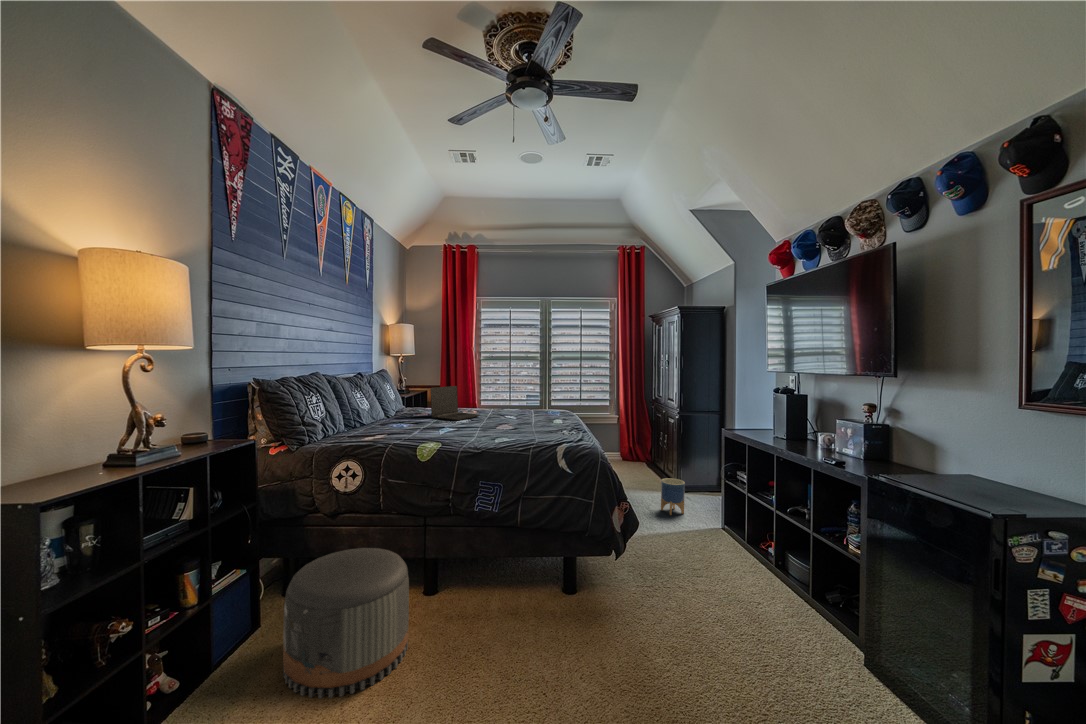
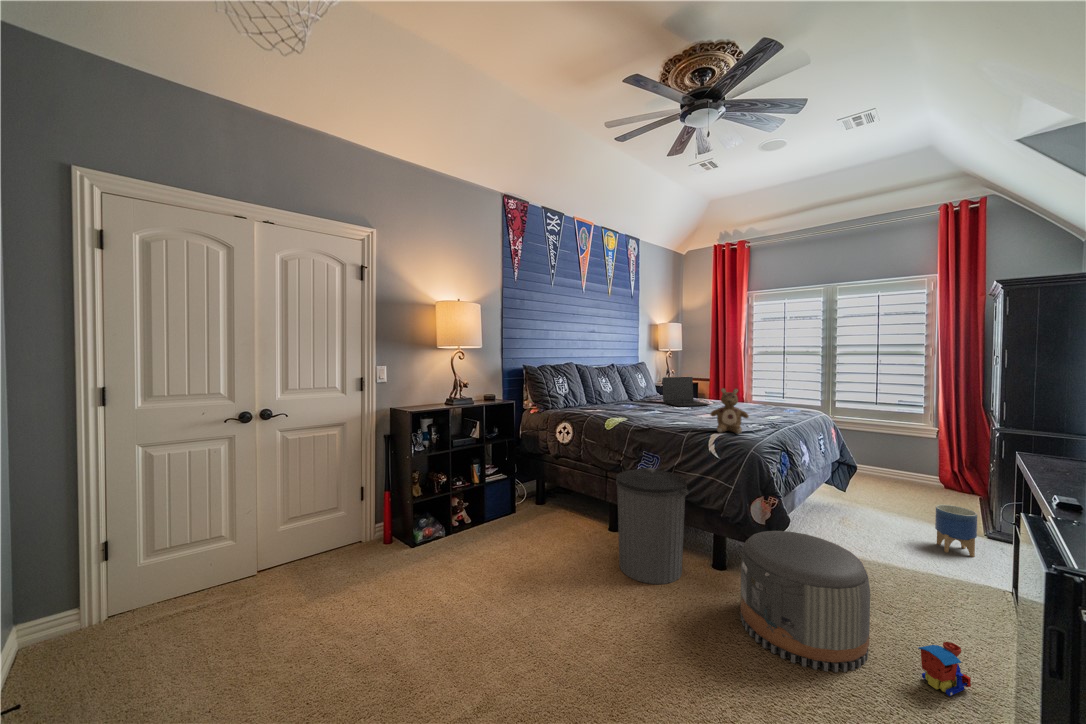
stuffed bear: none [538,400,574,448] -> present [710,388,749,434]
trash can: none [466,502,562,651] -> present [616,468,689,584]
pouf: present [283,548,409,698] -> present [740,531,870,672]
toy train: none [759,591,783,634] -> present [918,642,971,696]

